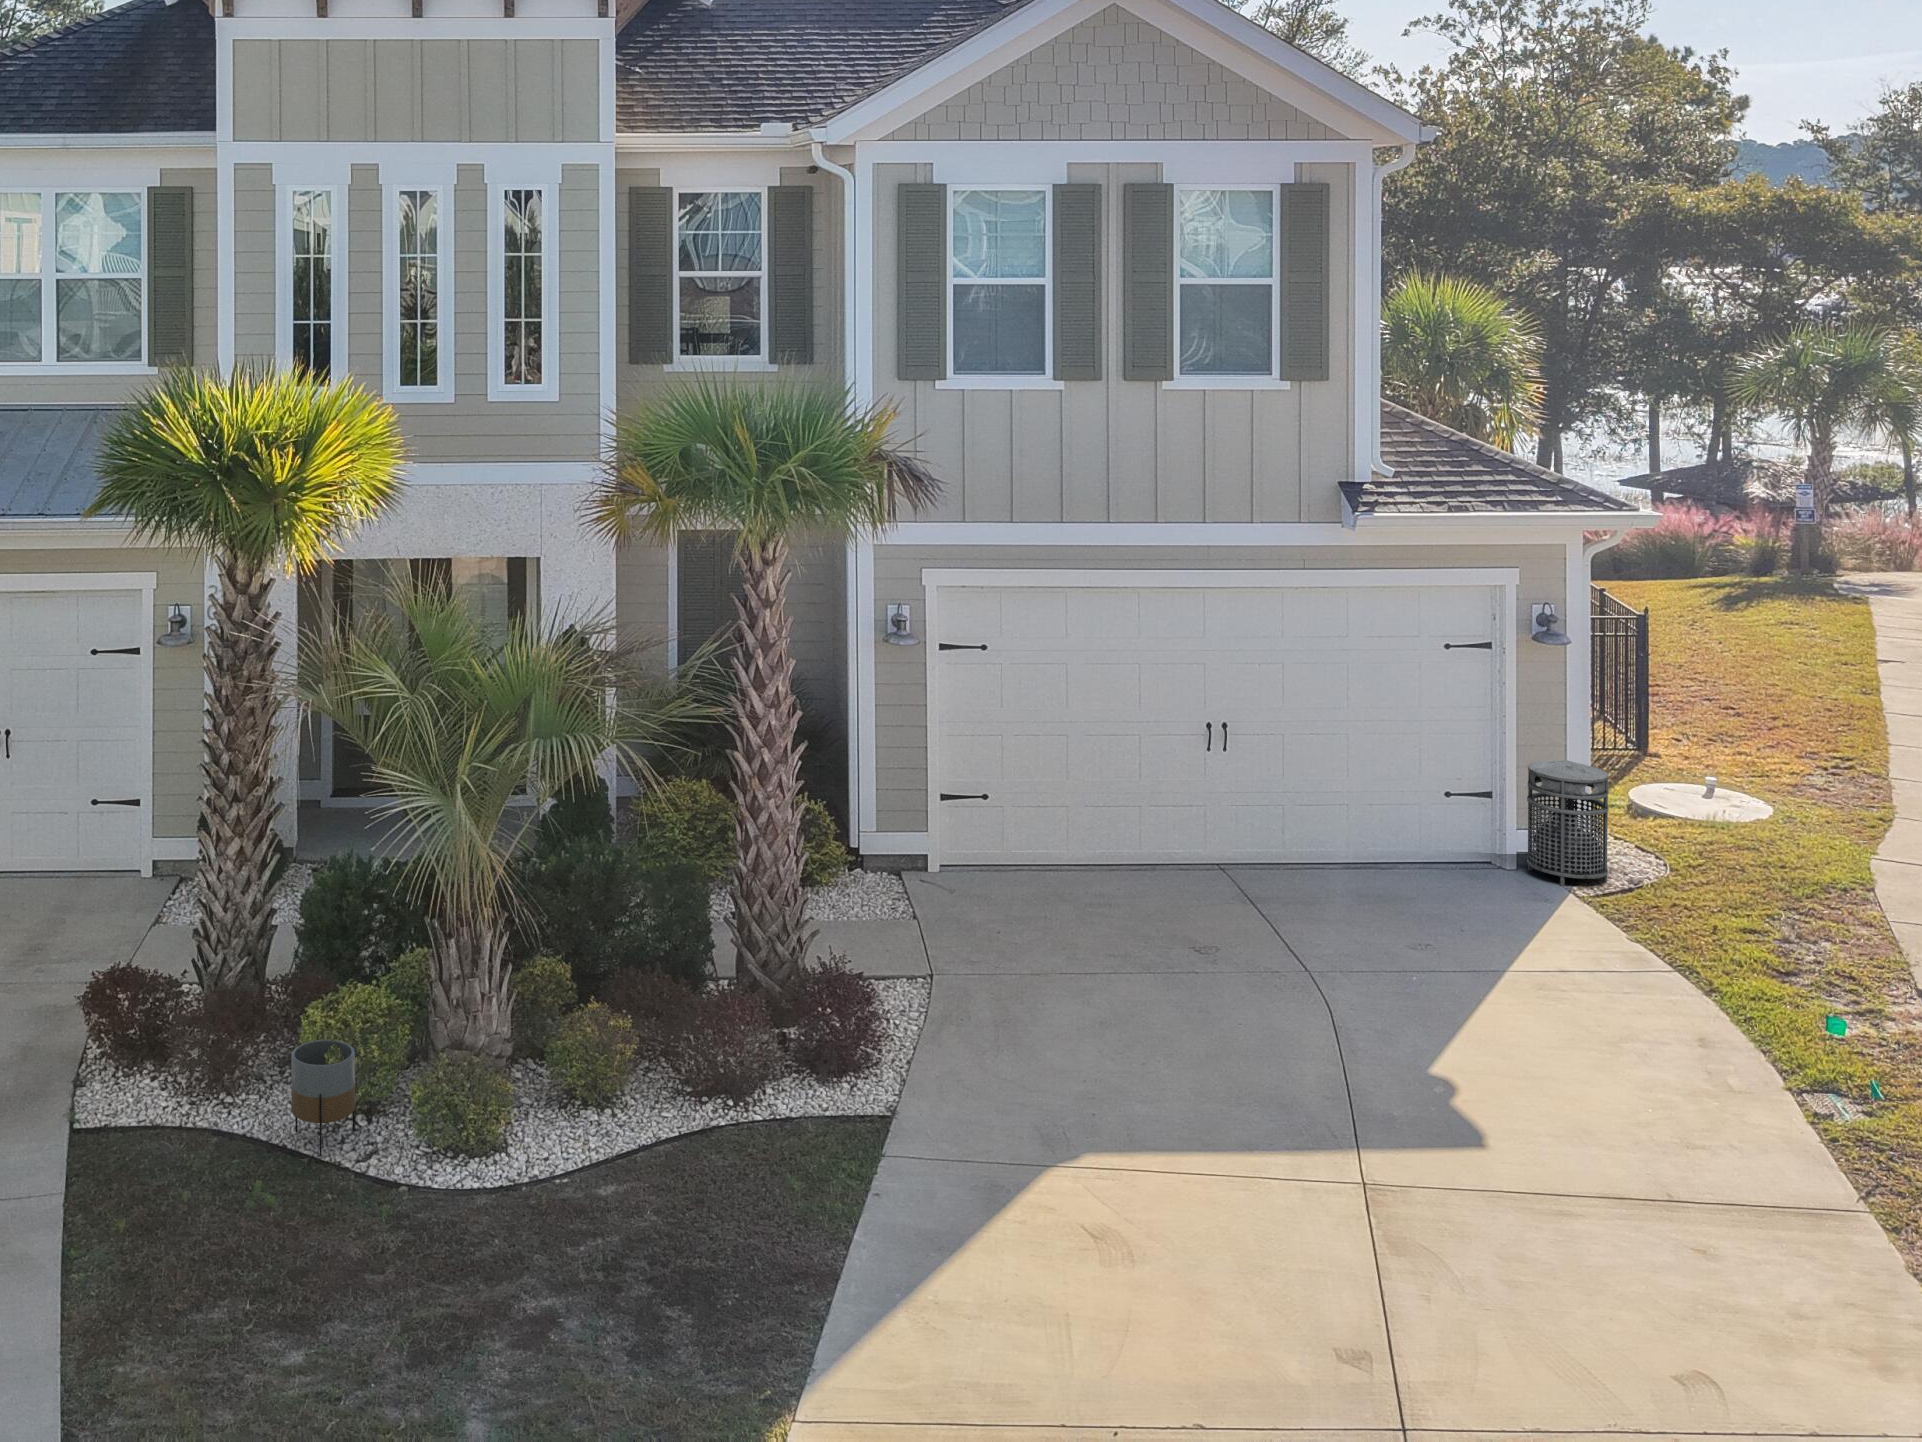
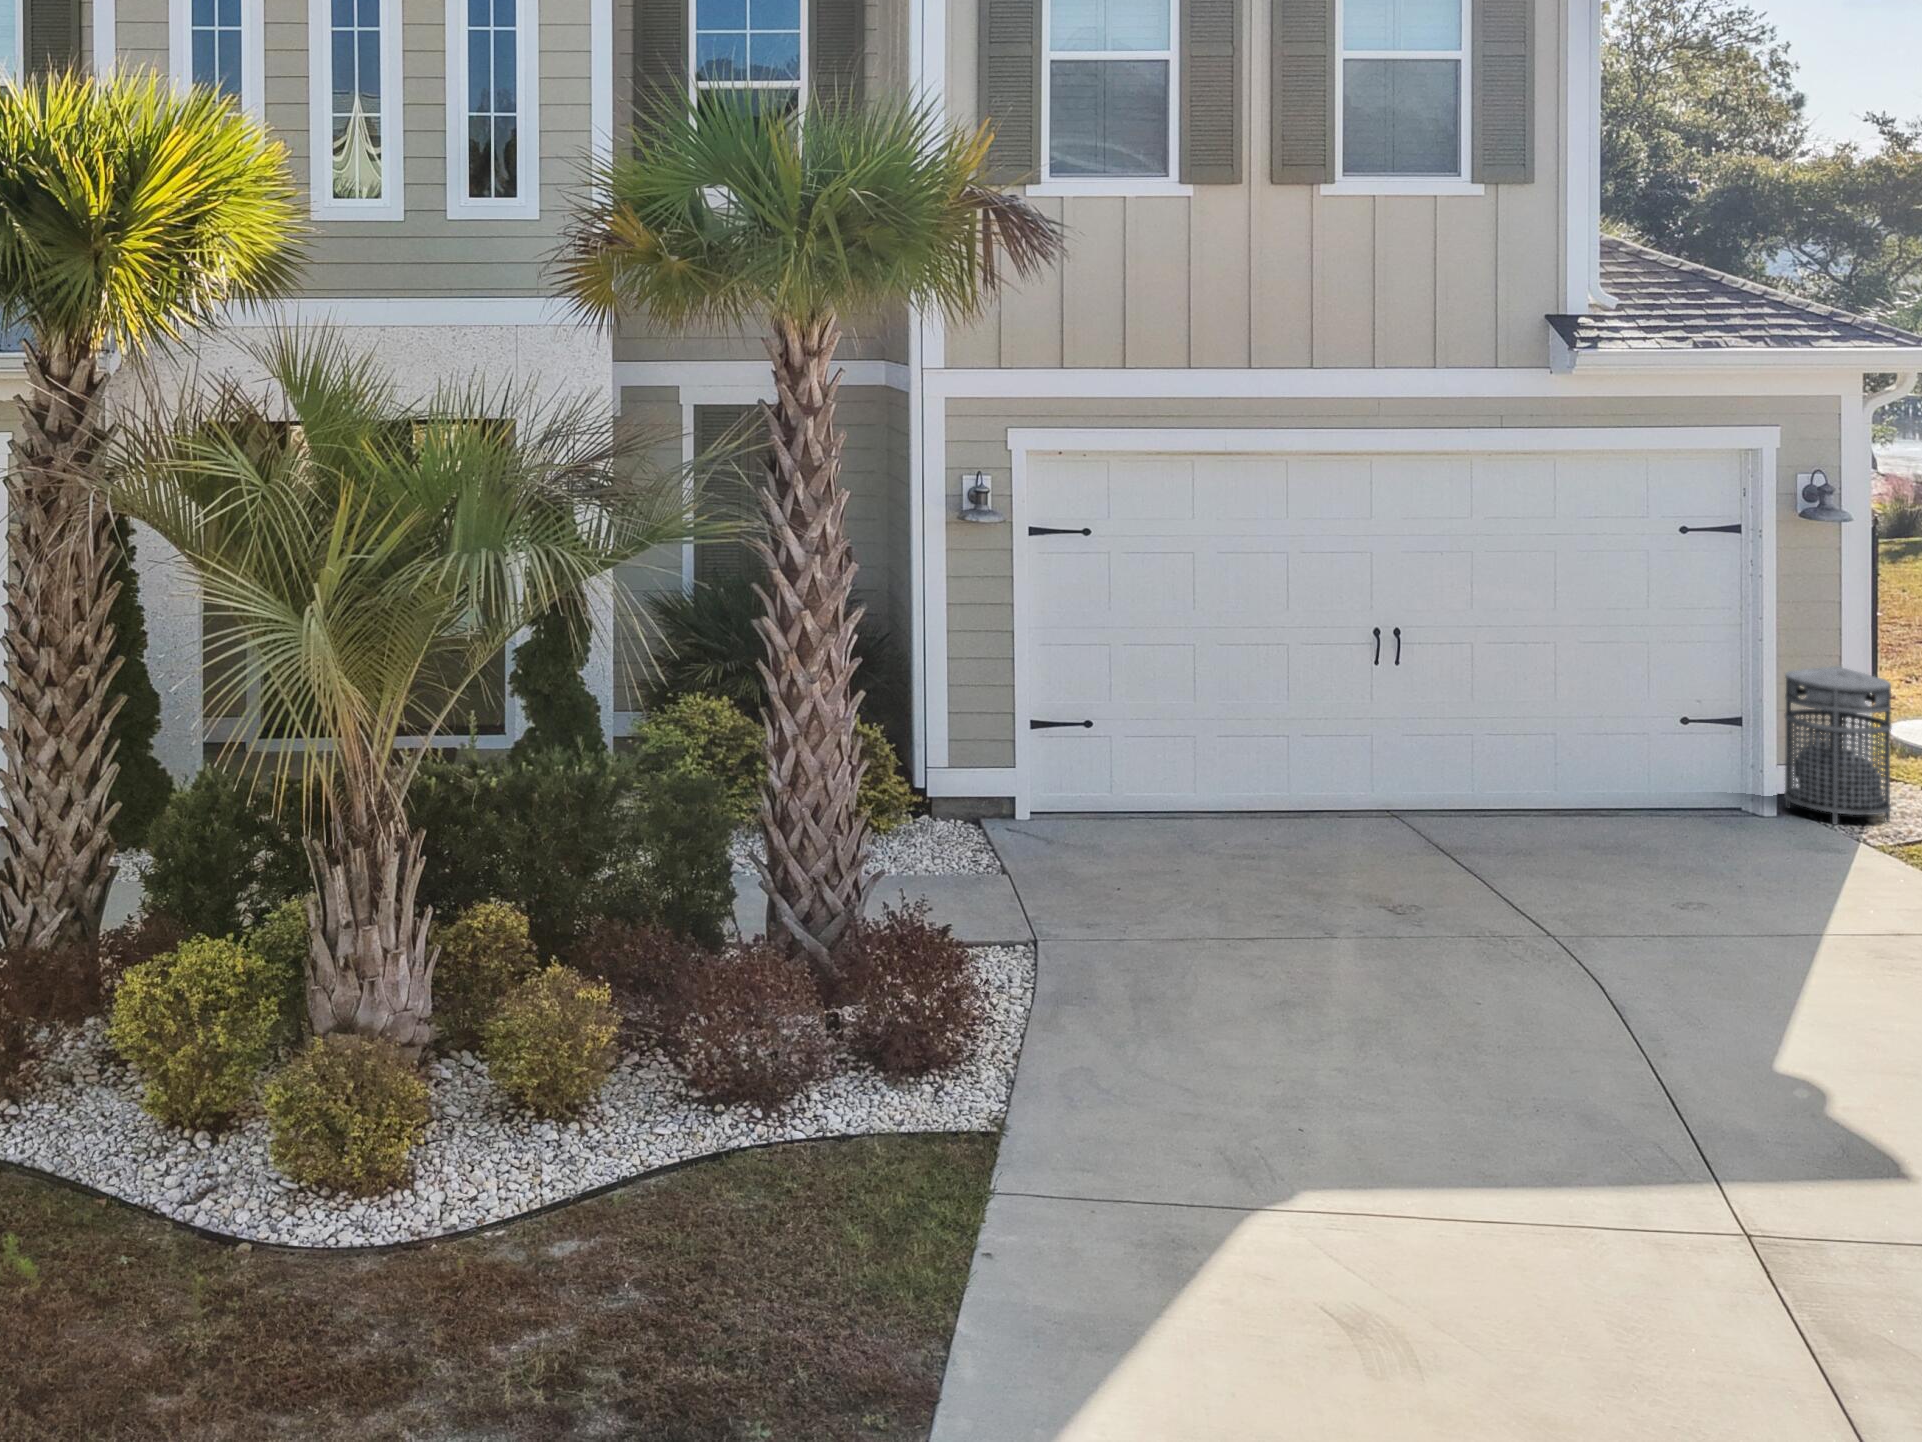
planter: present [291,1040,356,1156] -> none [89,1024,191,1200]

